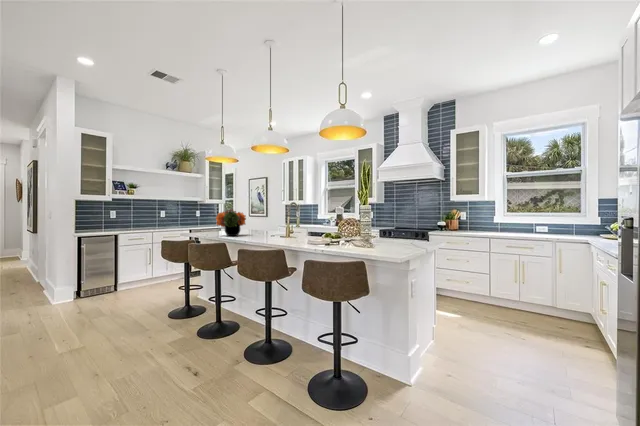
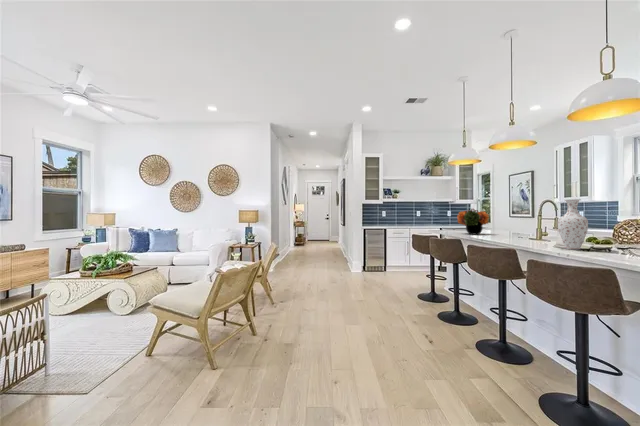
vase: none [311,203,330,245] -> present [558,199,588,249]

